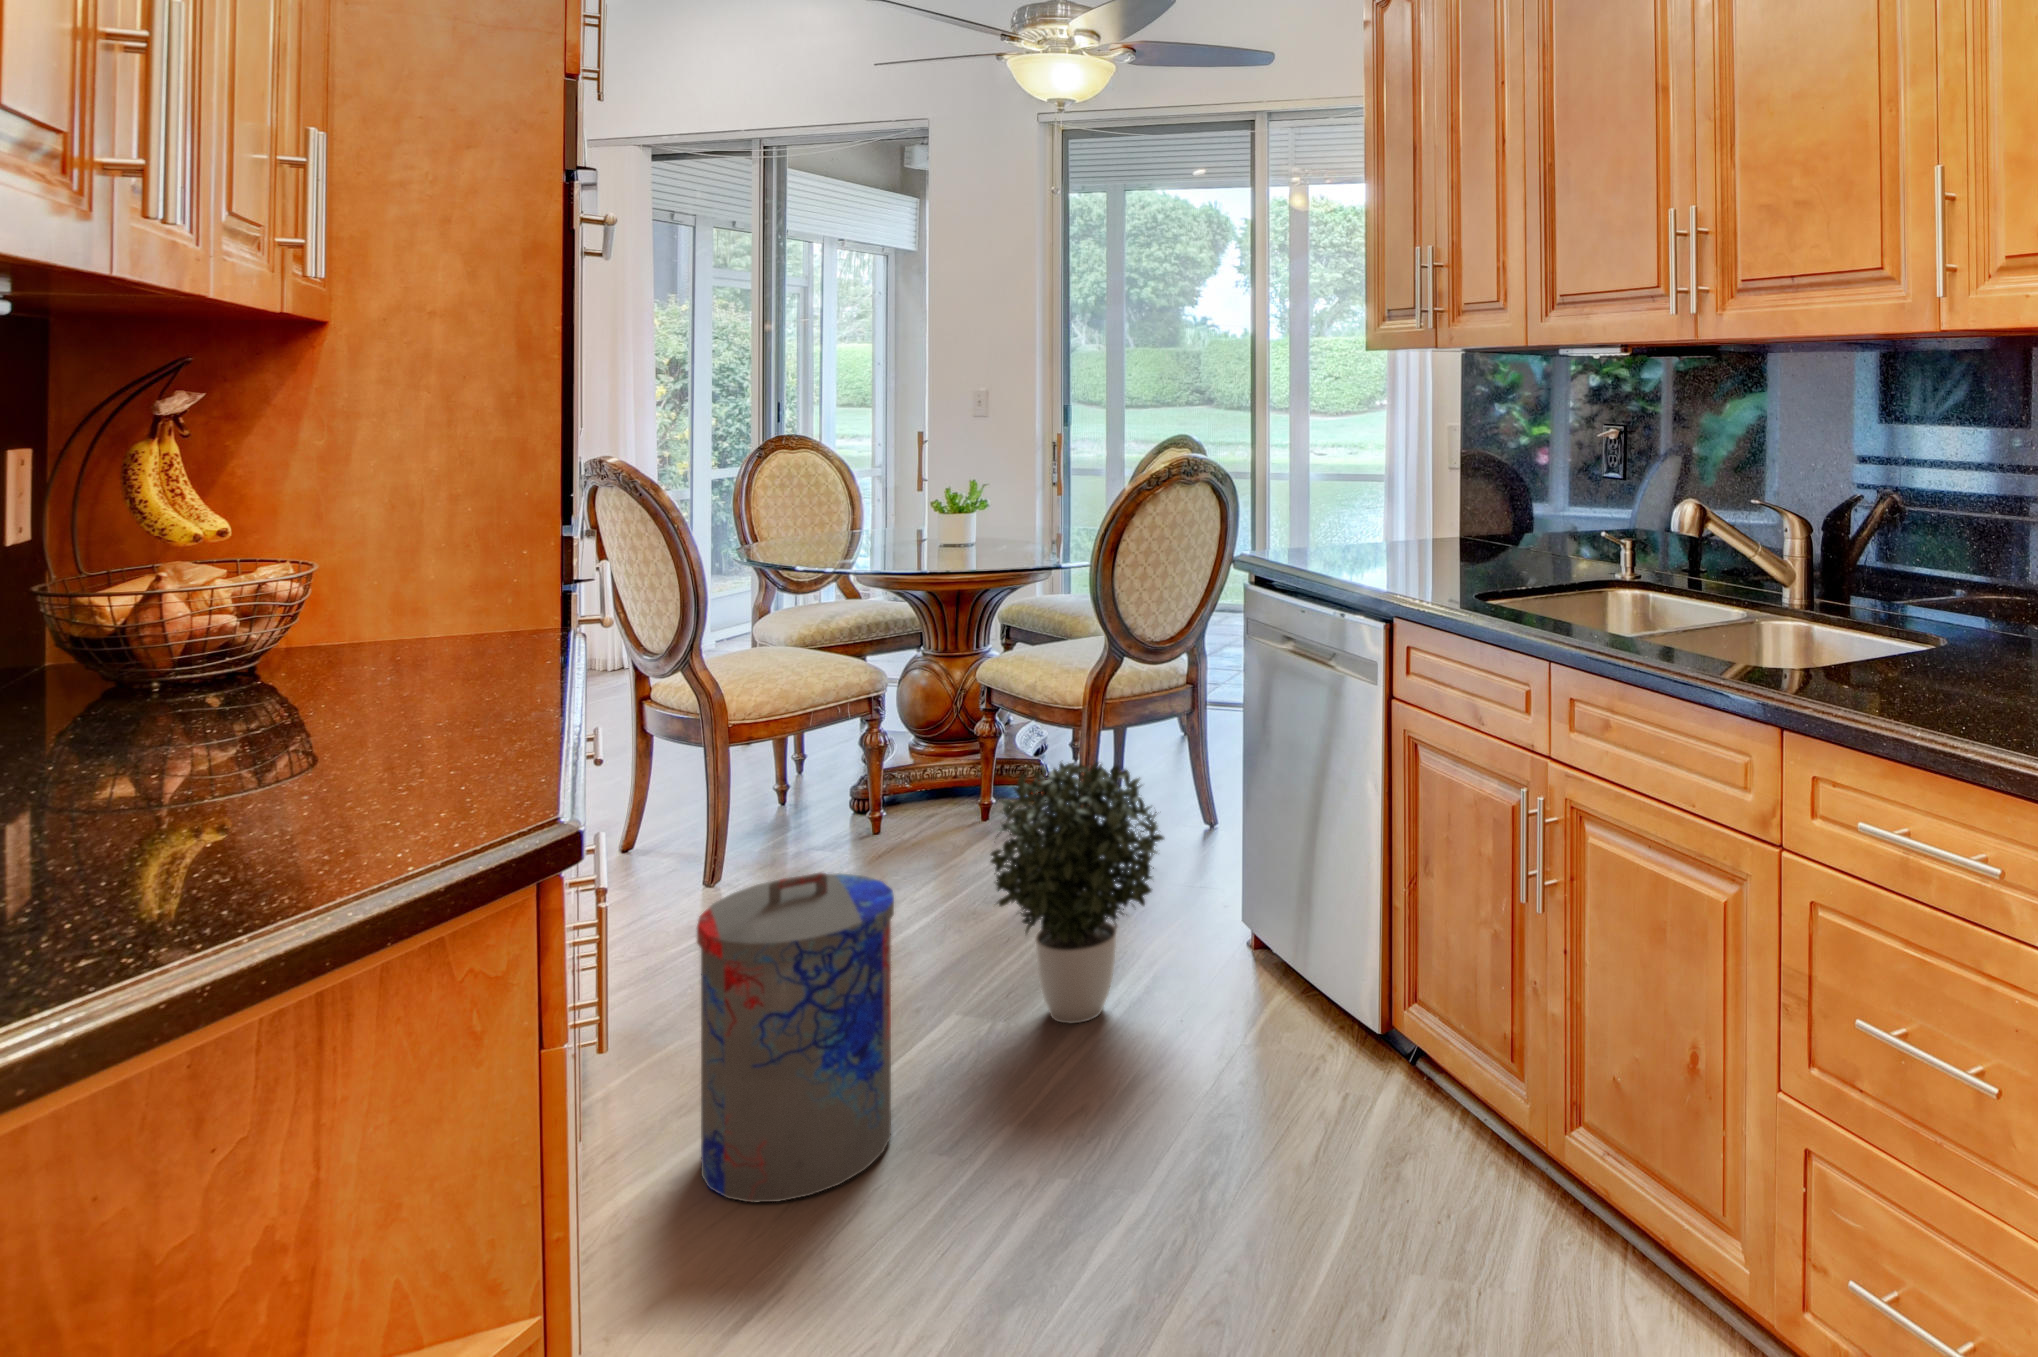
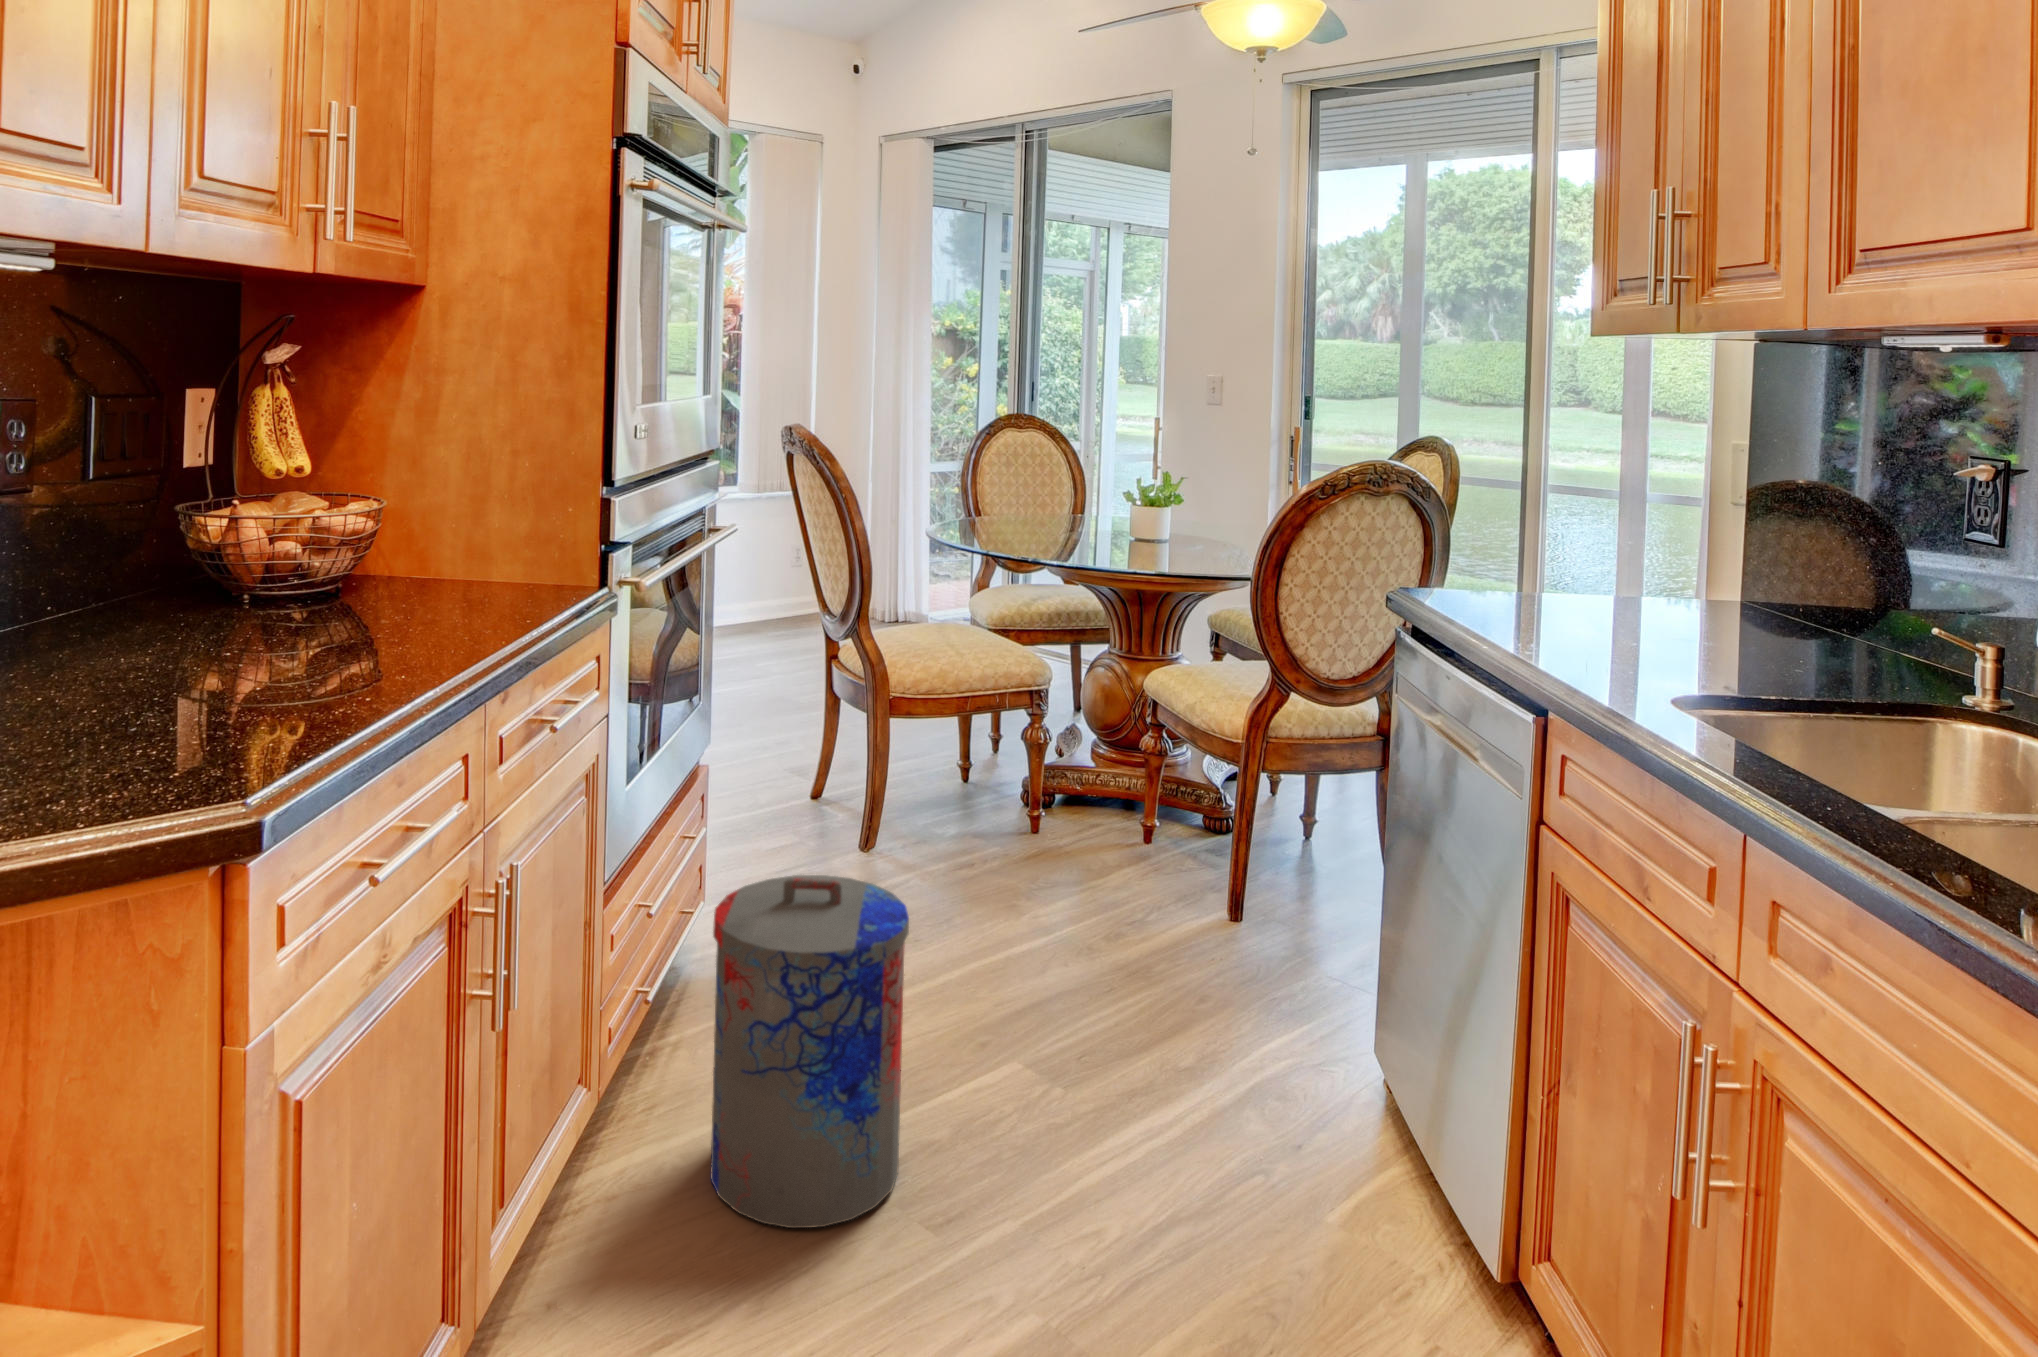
potted plant: present [991,762,1164,1023] -> none [1048,807,1263,1123]

